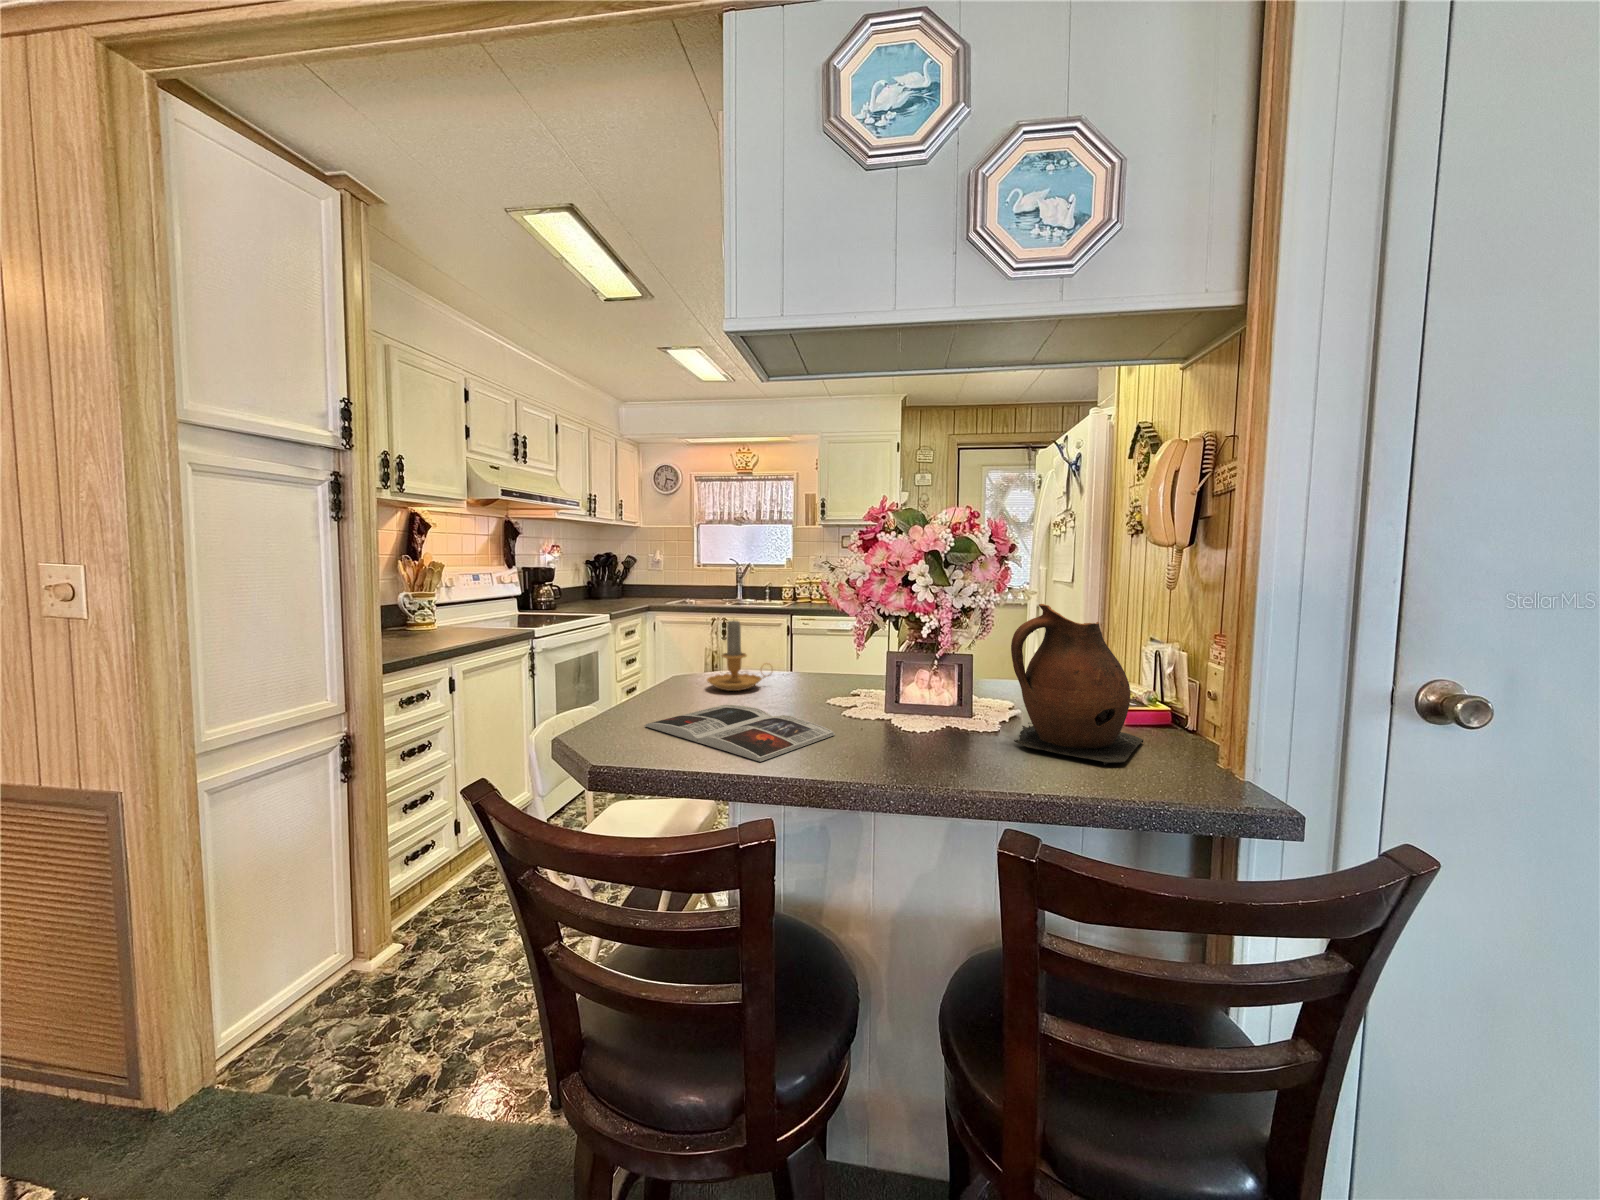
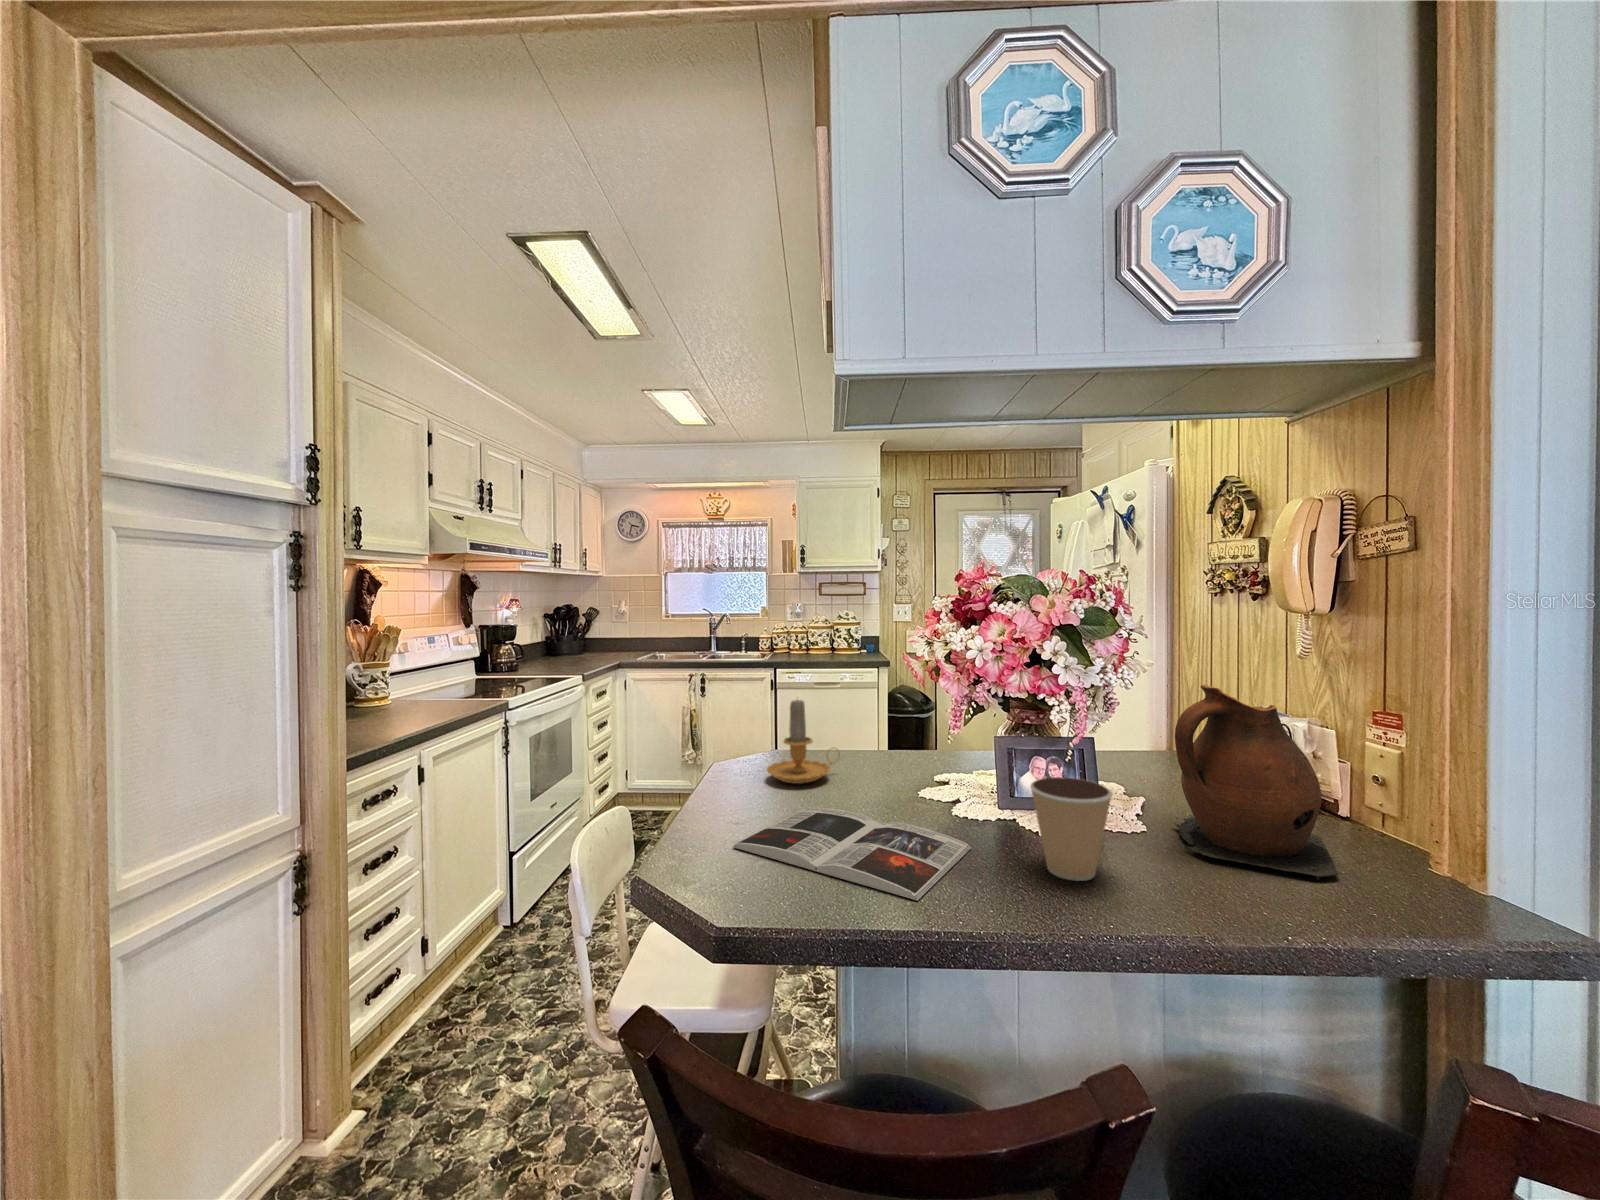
coffee cup: none [872,677,936,757] -> present [1030,777,1112,881]

